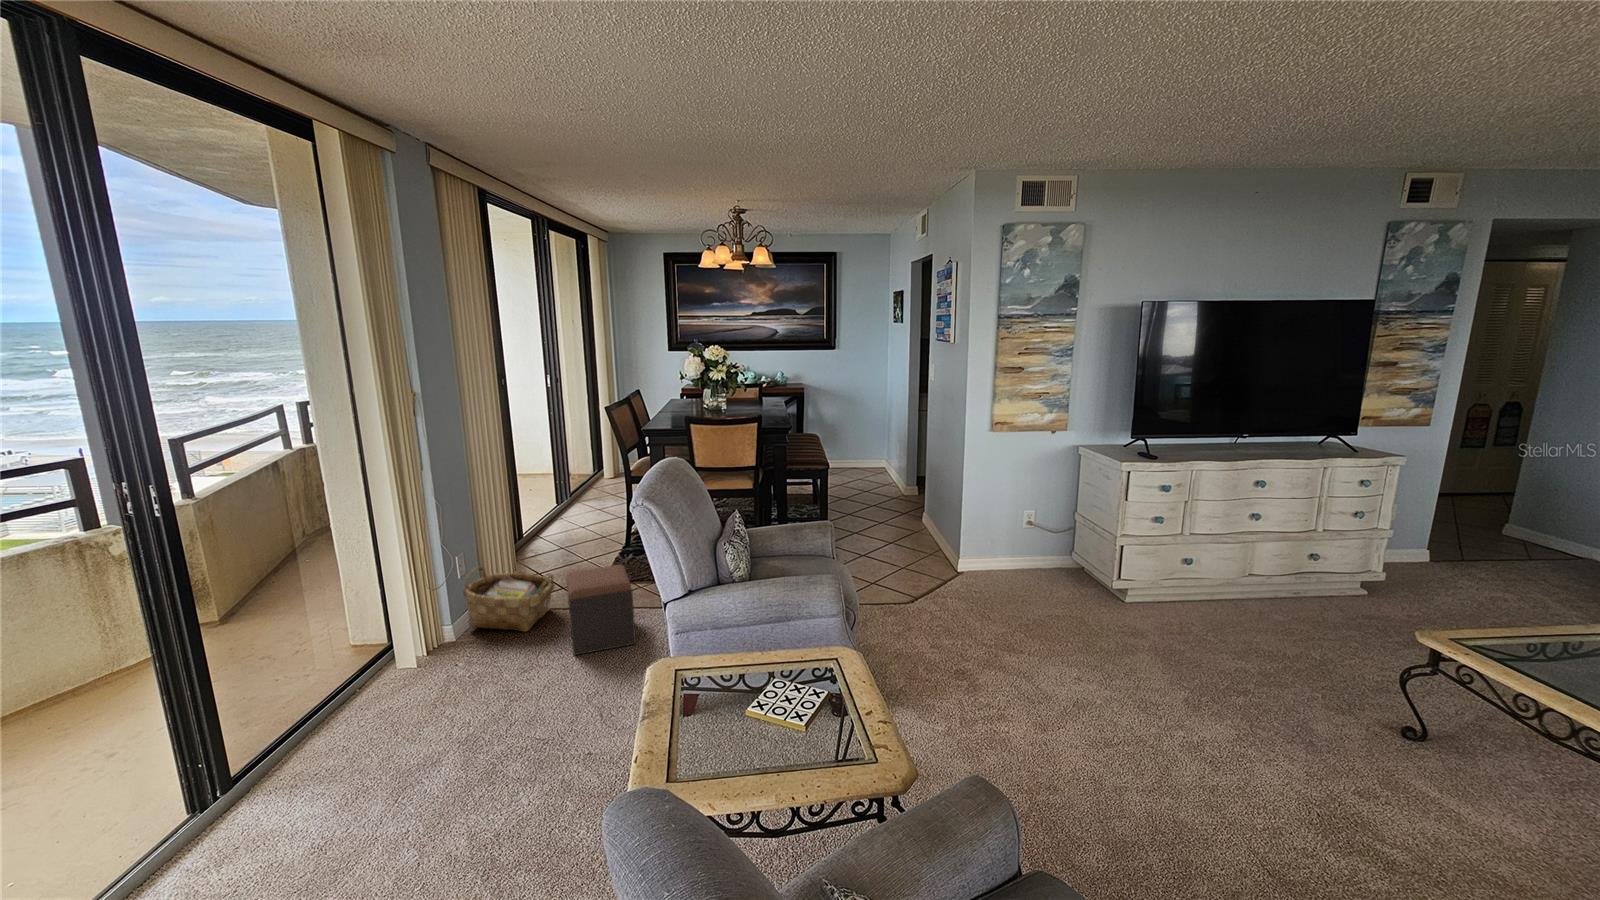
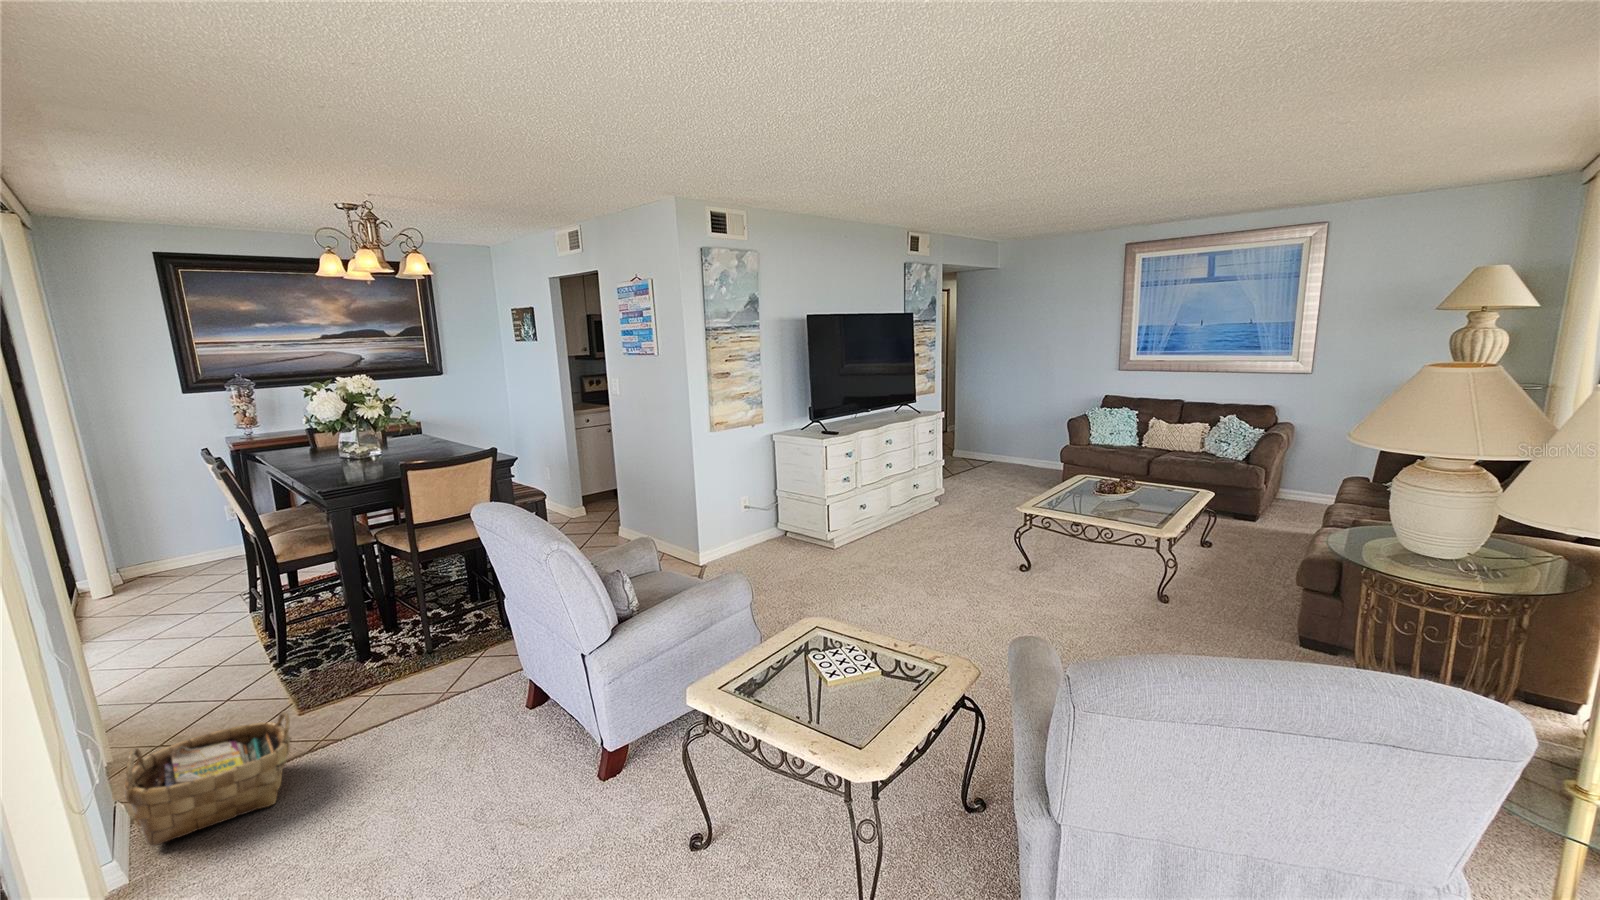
footstool: present [567,565,636,655] -> none [335,658,469,790]

